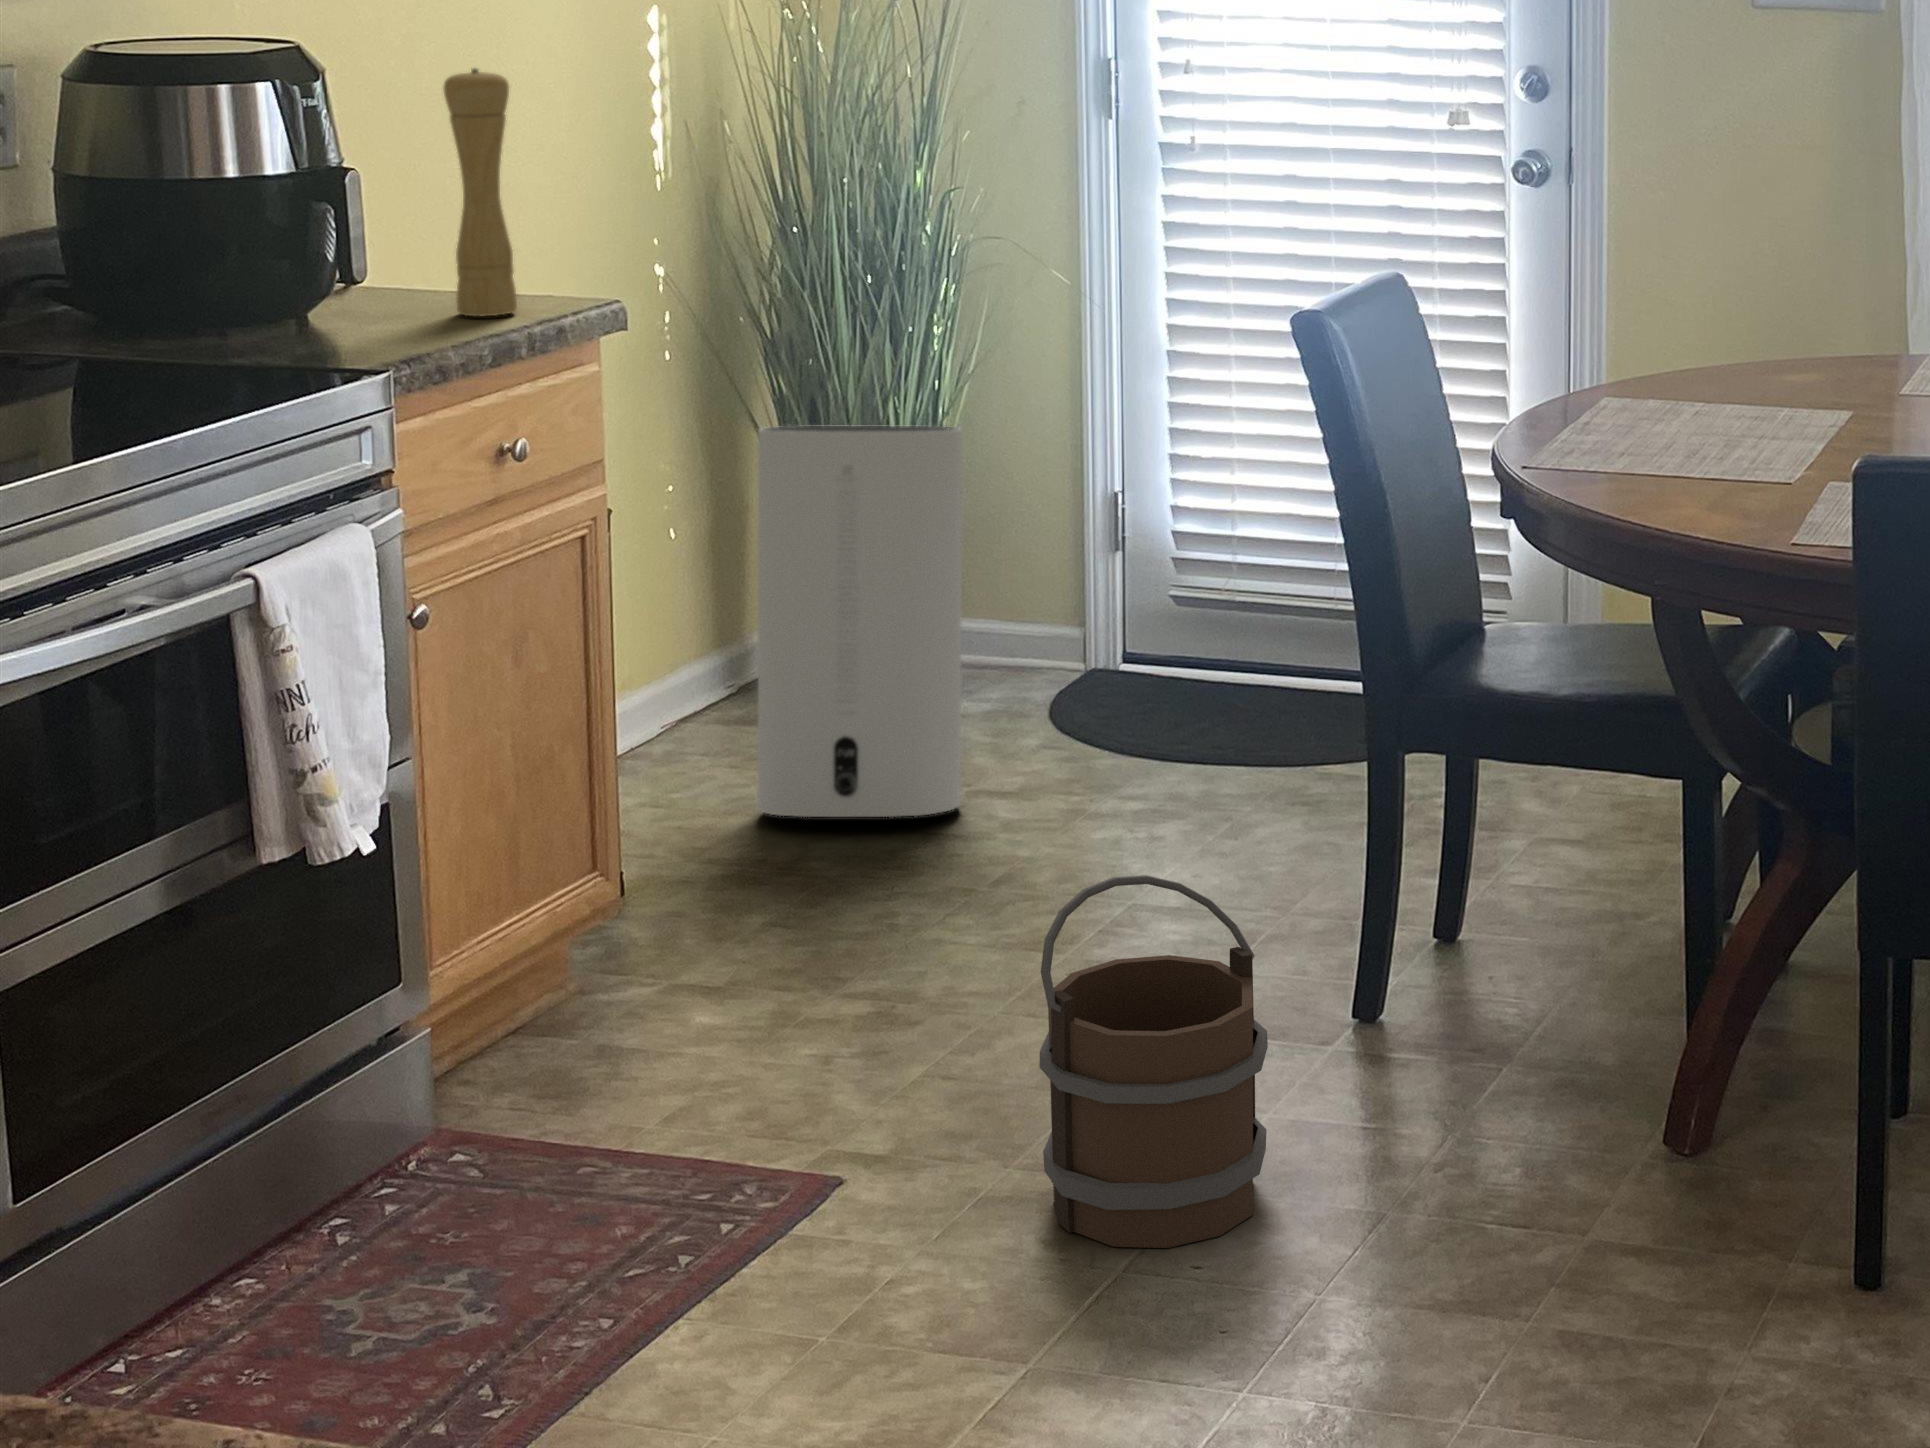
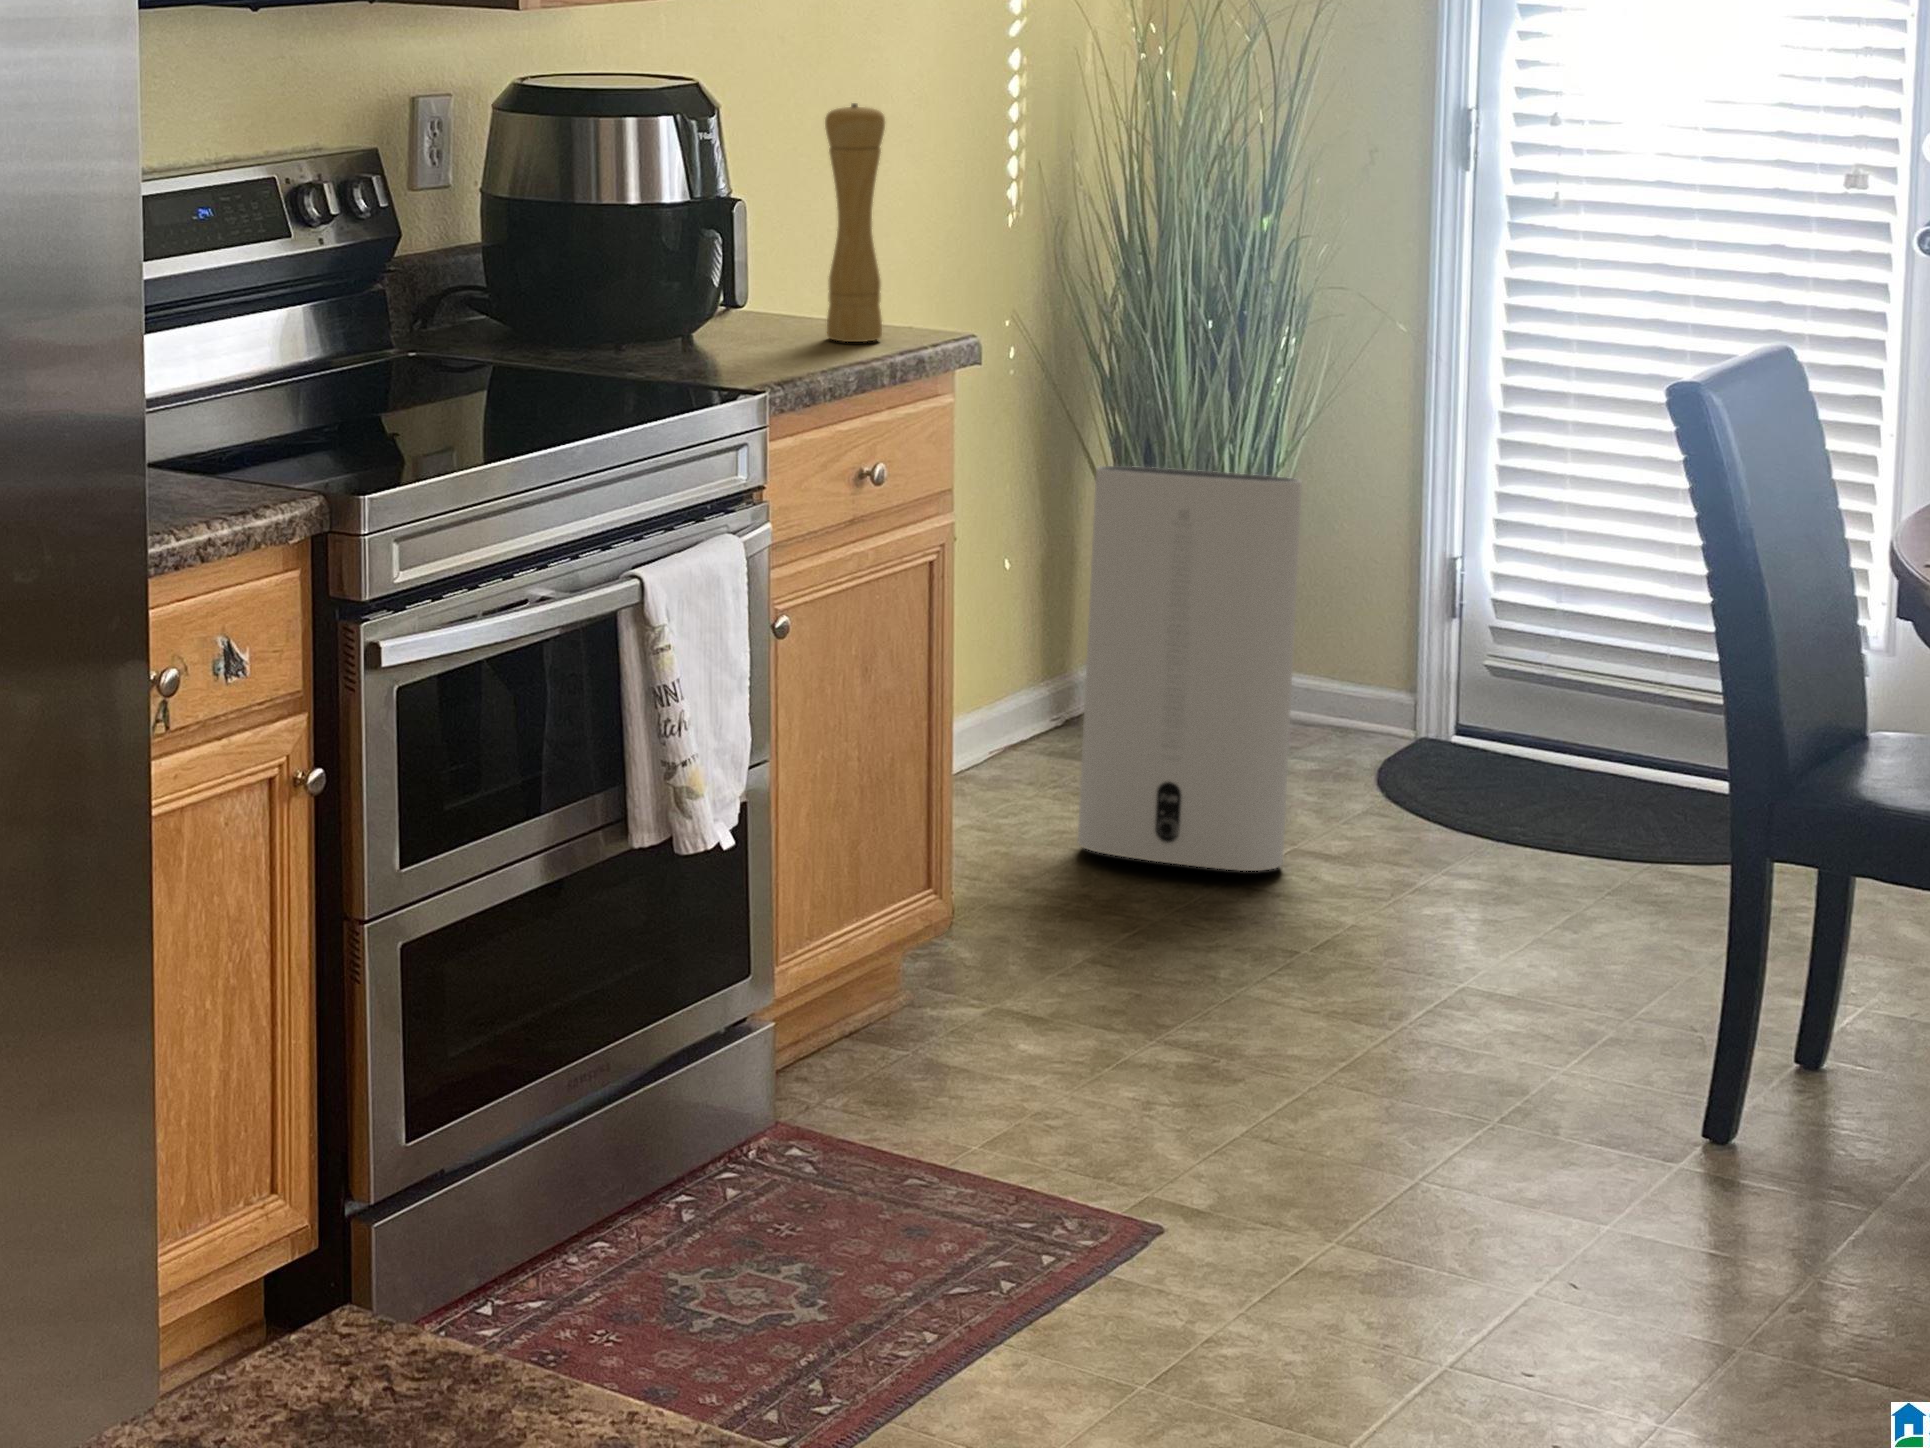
bucket: present [1039,875,1268,1248] -> none [1380,973,1639,1384]

